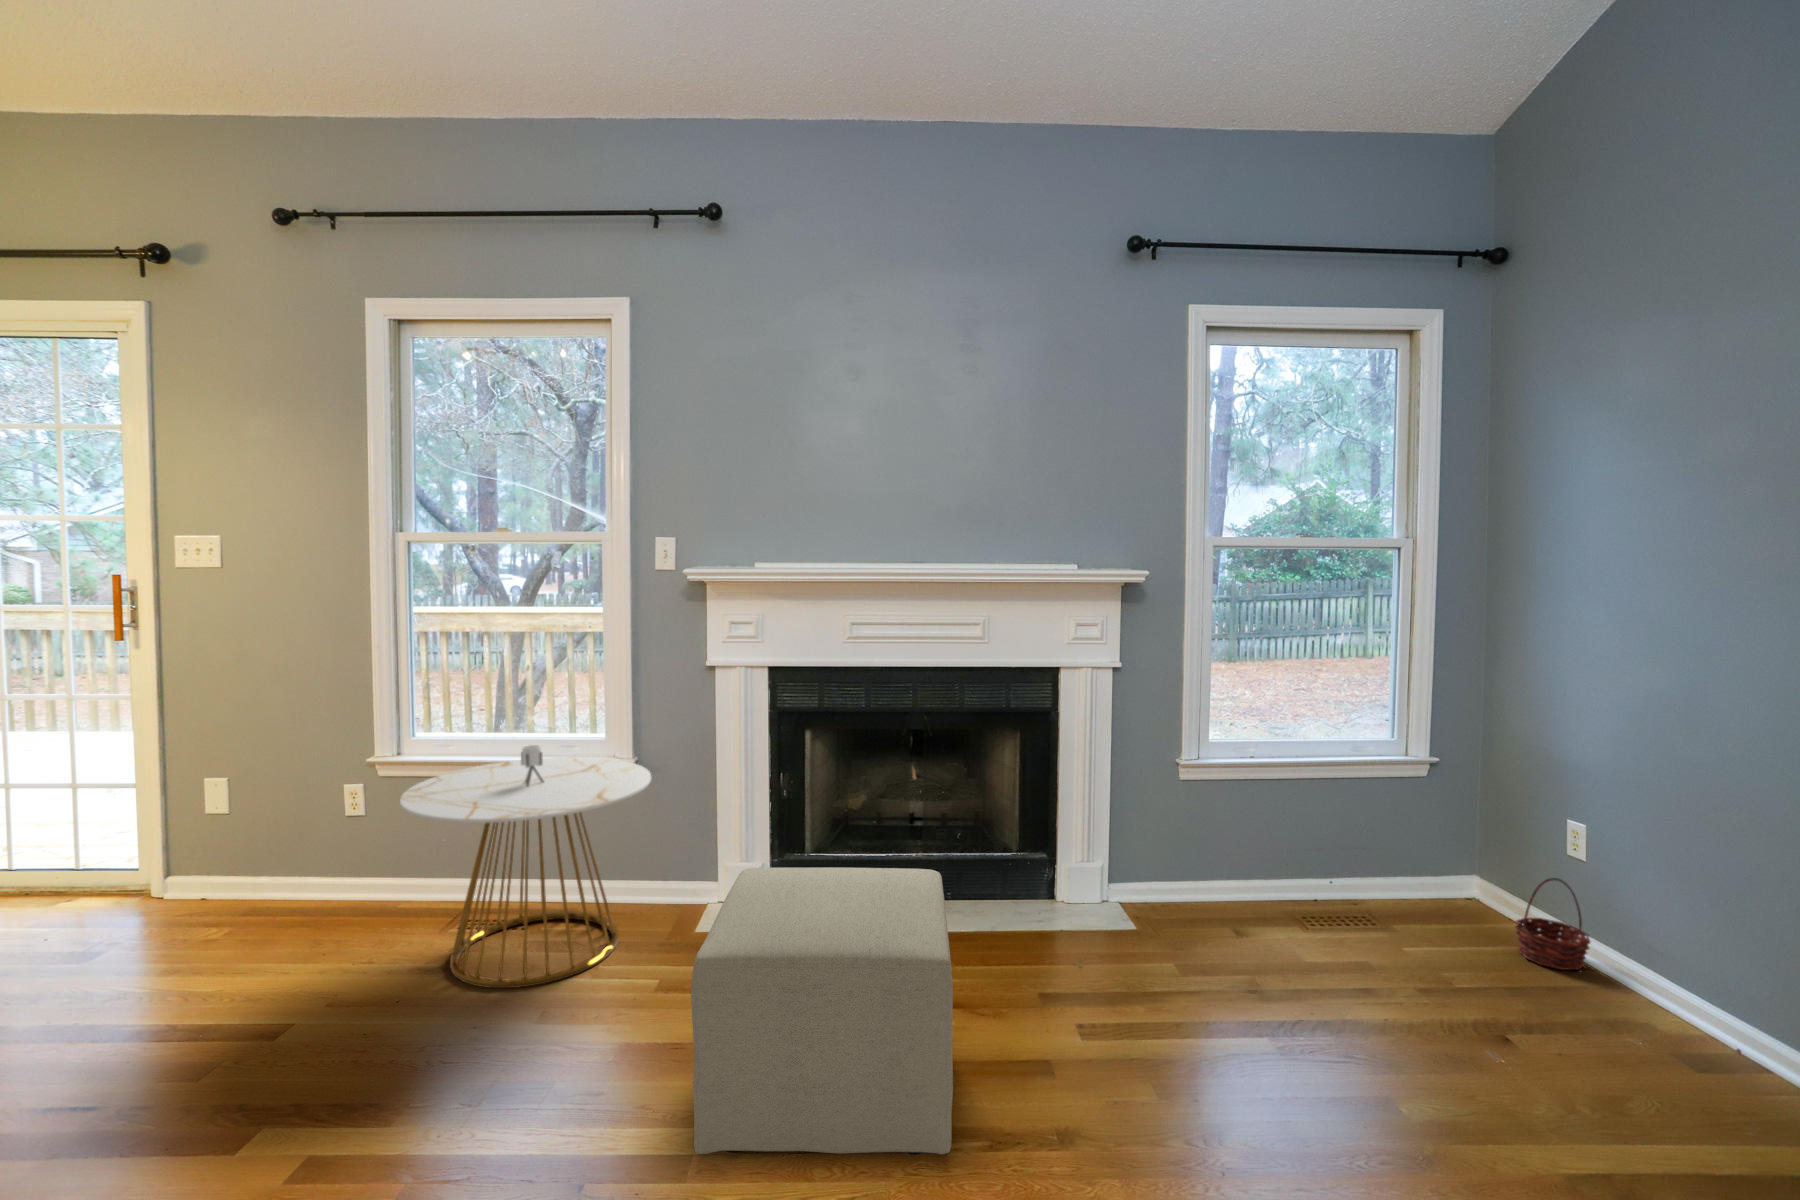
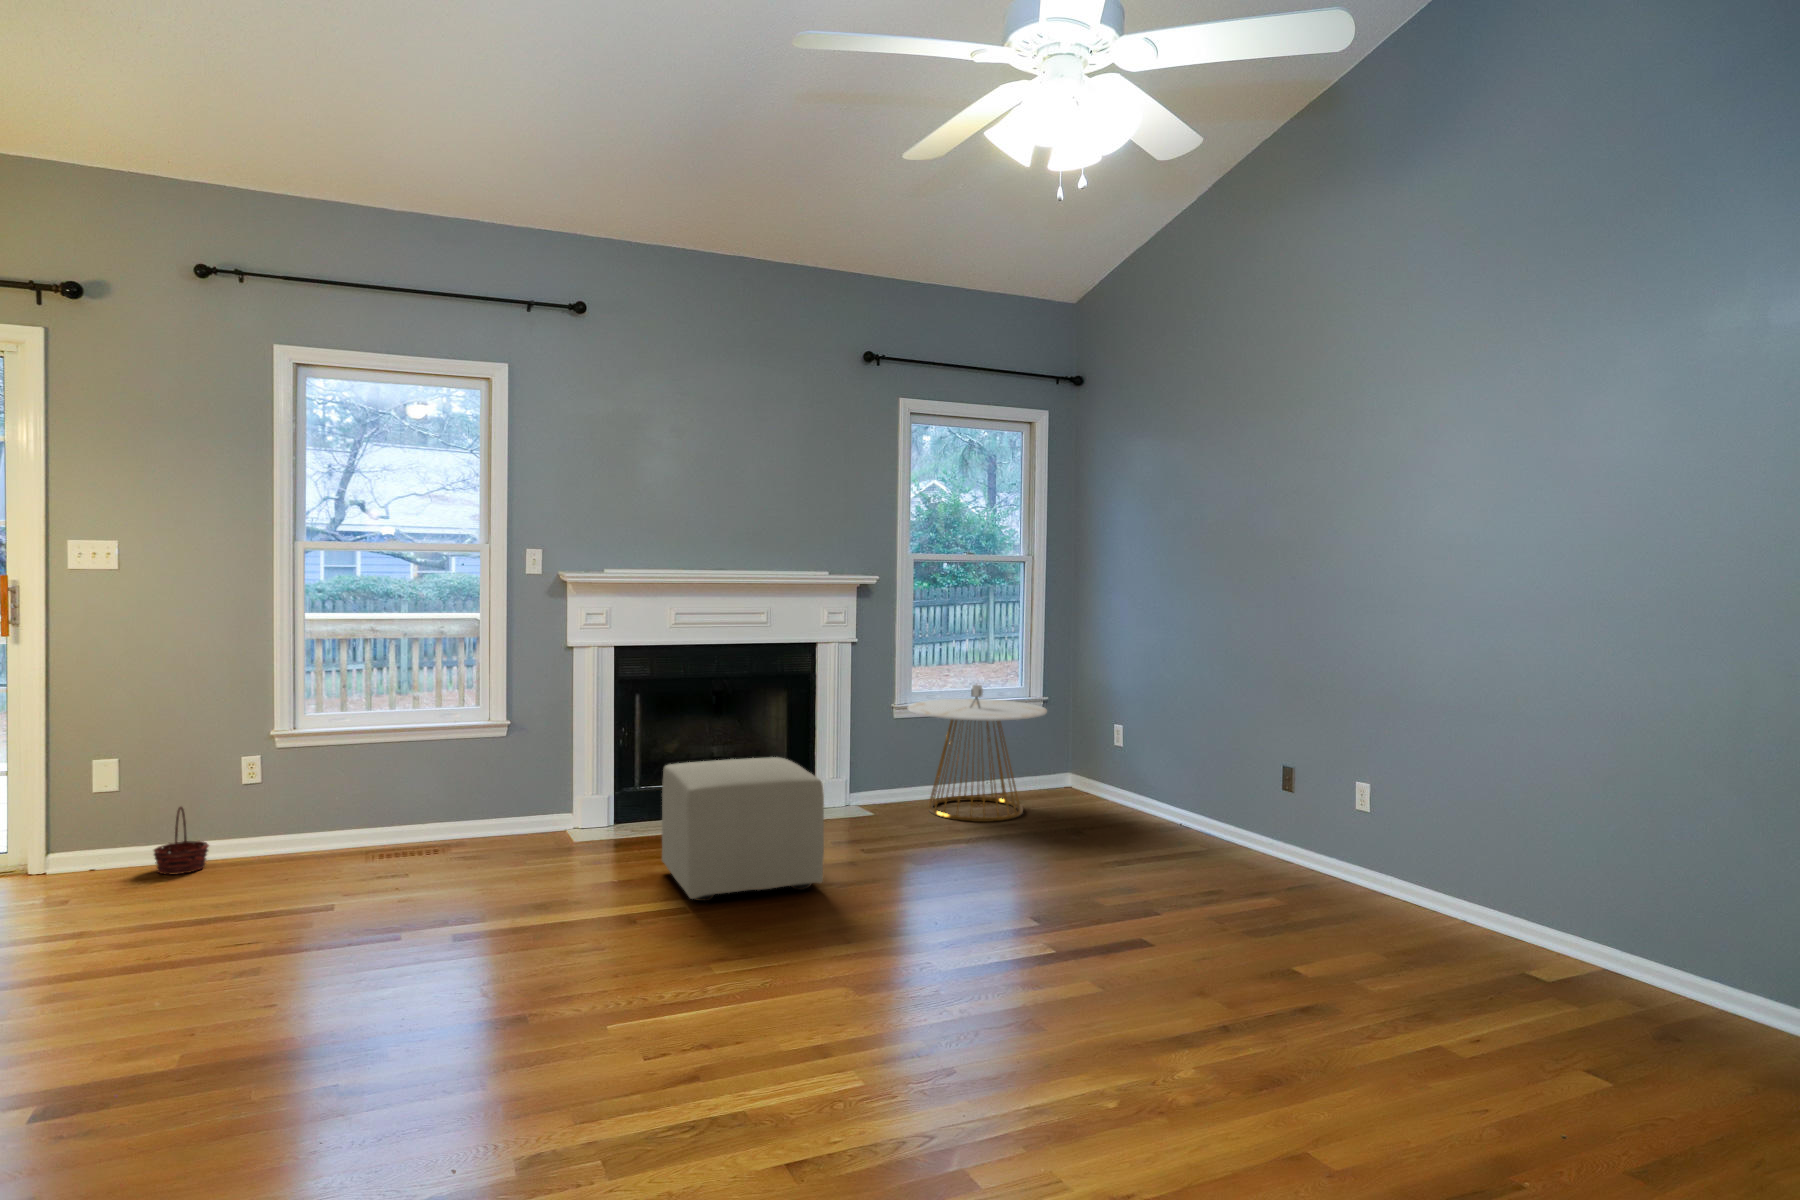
side table: present [400,745,651,988] -> present [908,685,1047,822]
basket: present [1515,878,1590,970] -> present [154,807,209,874]

